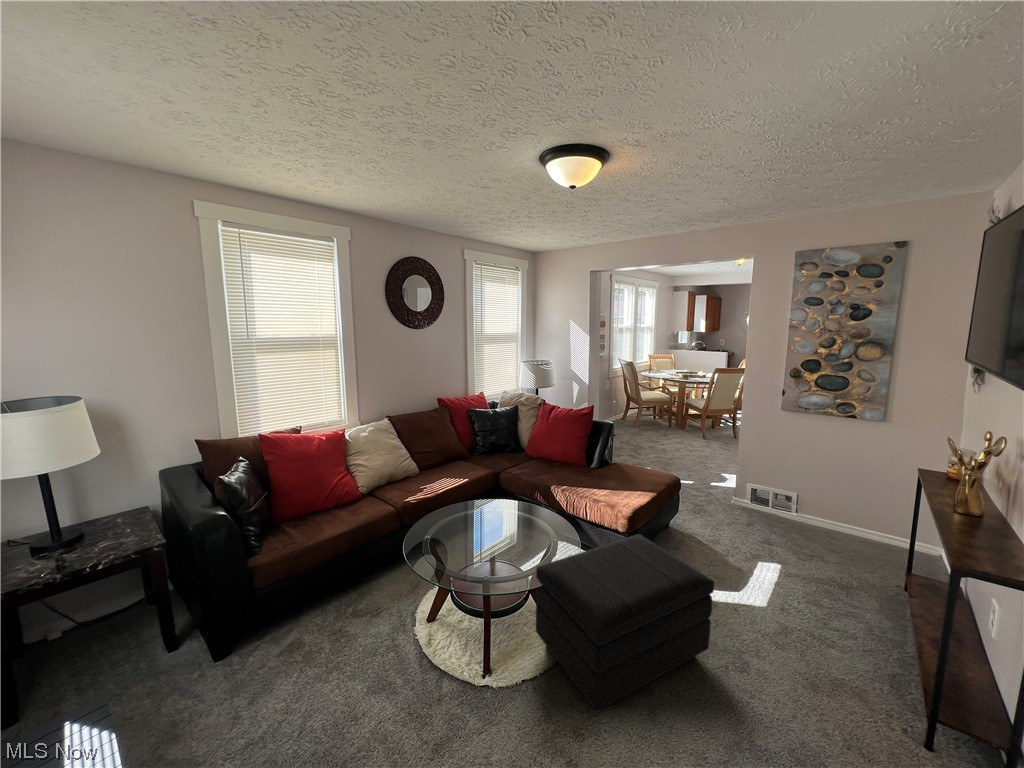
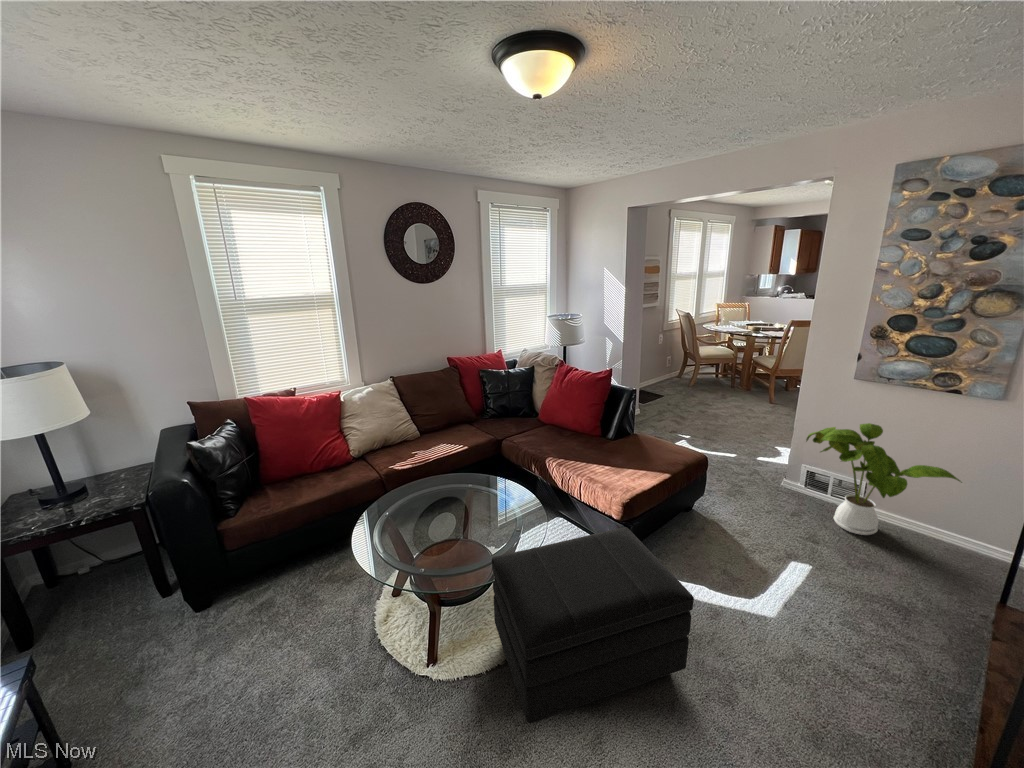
house plant: none [751,442,867,535] -> present [806,423,962,535]

